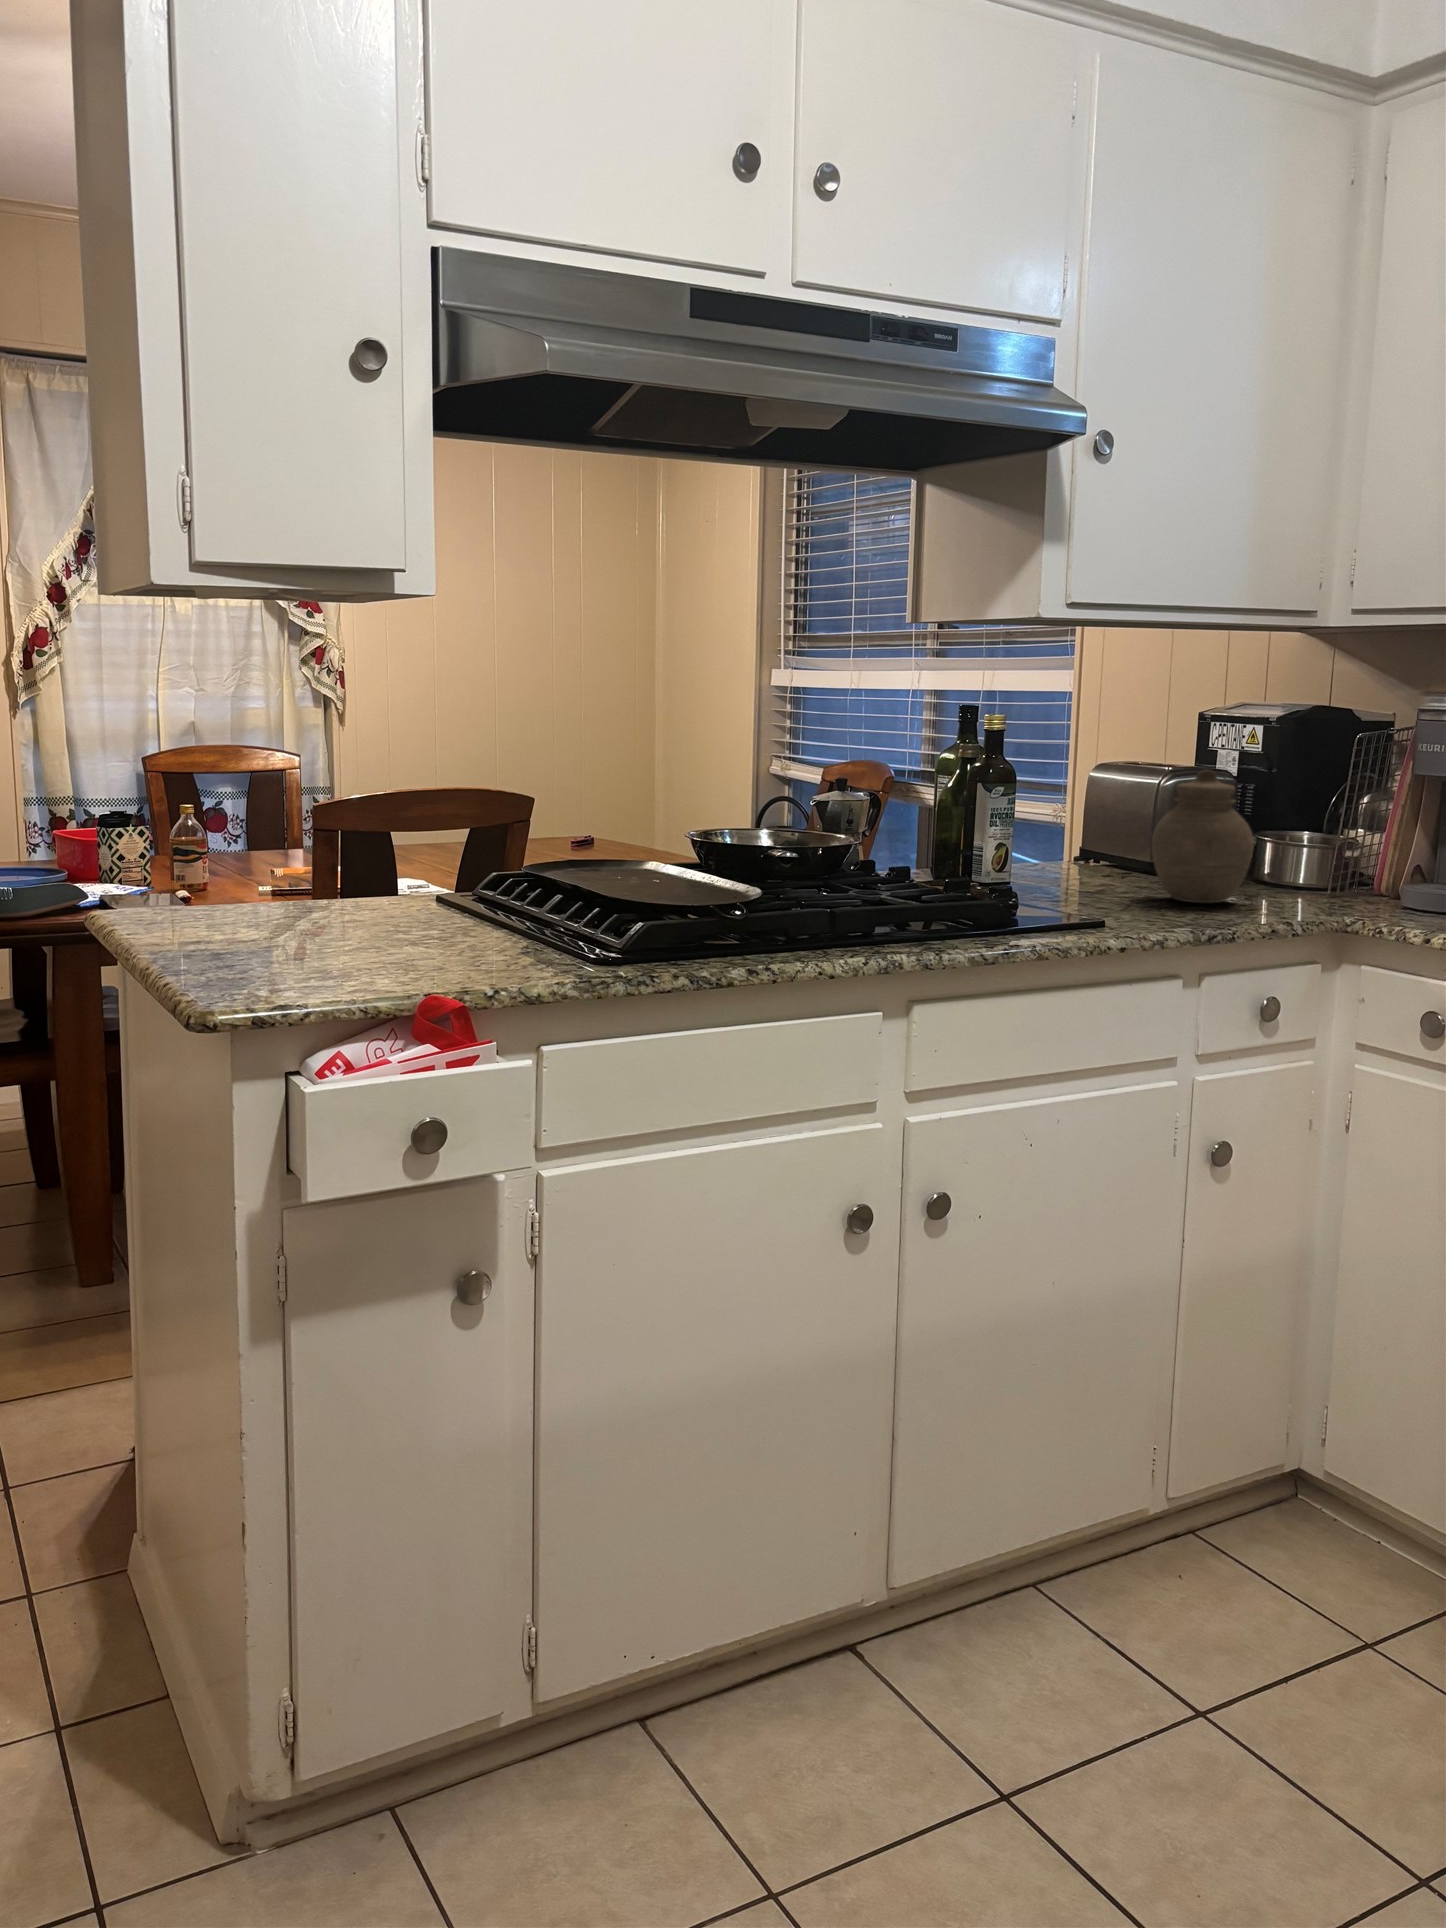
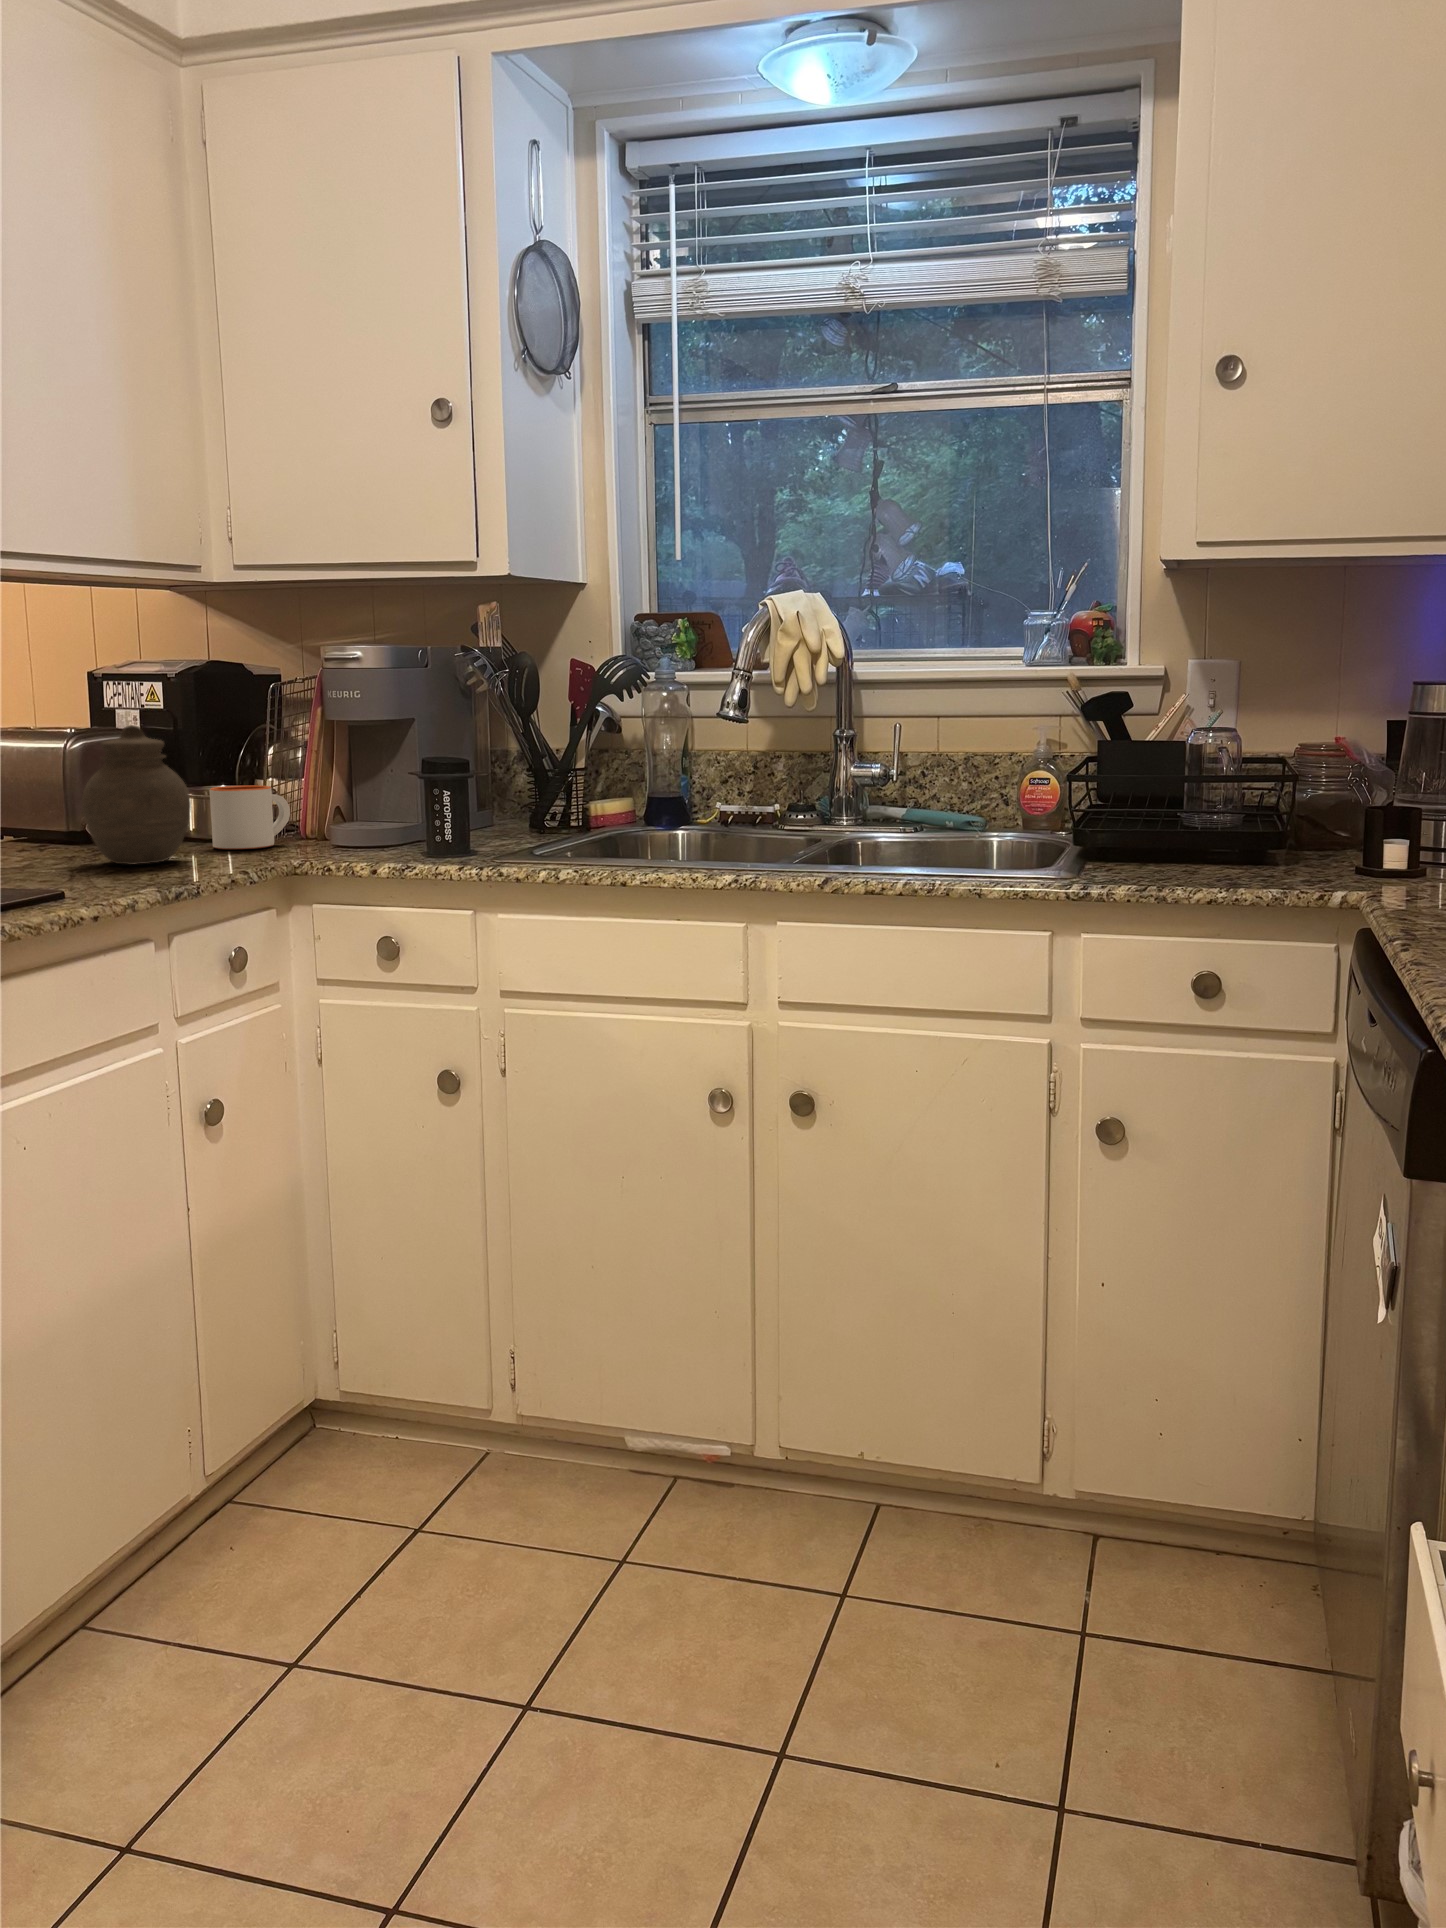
mug: none [1278,834,1364,900] -> present [209,785,290,849]

